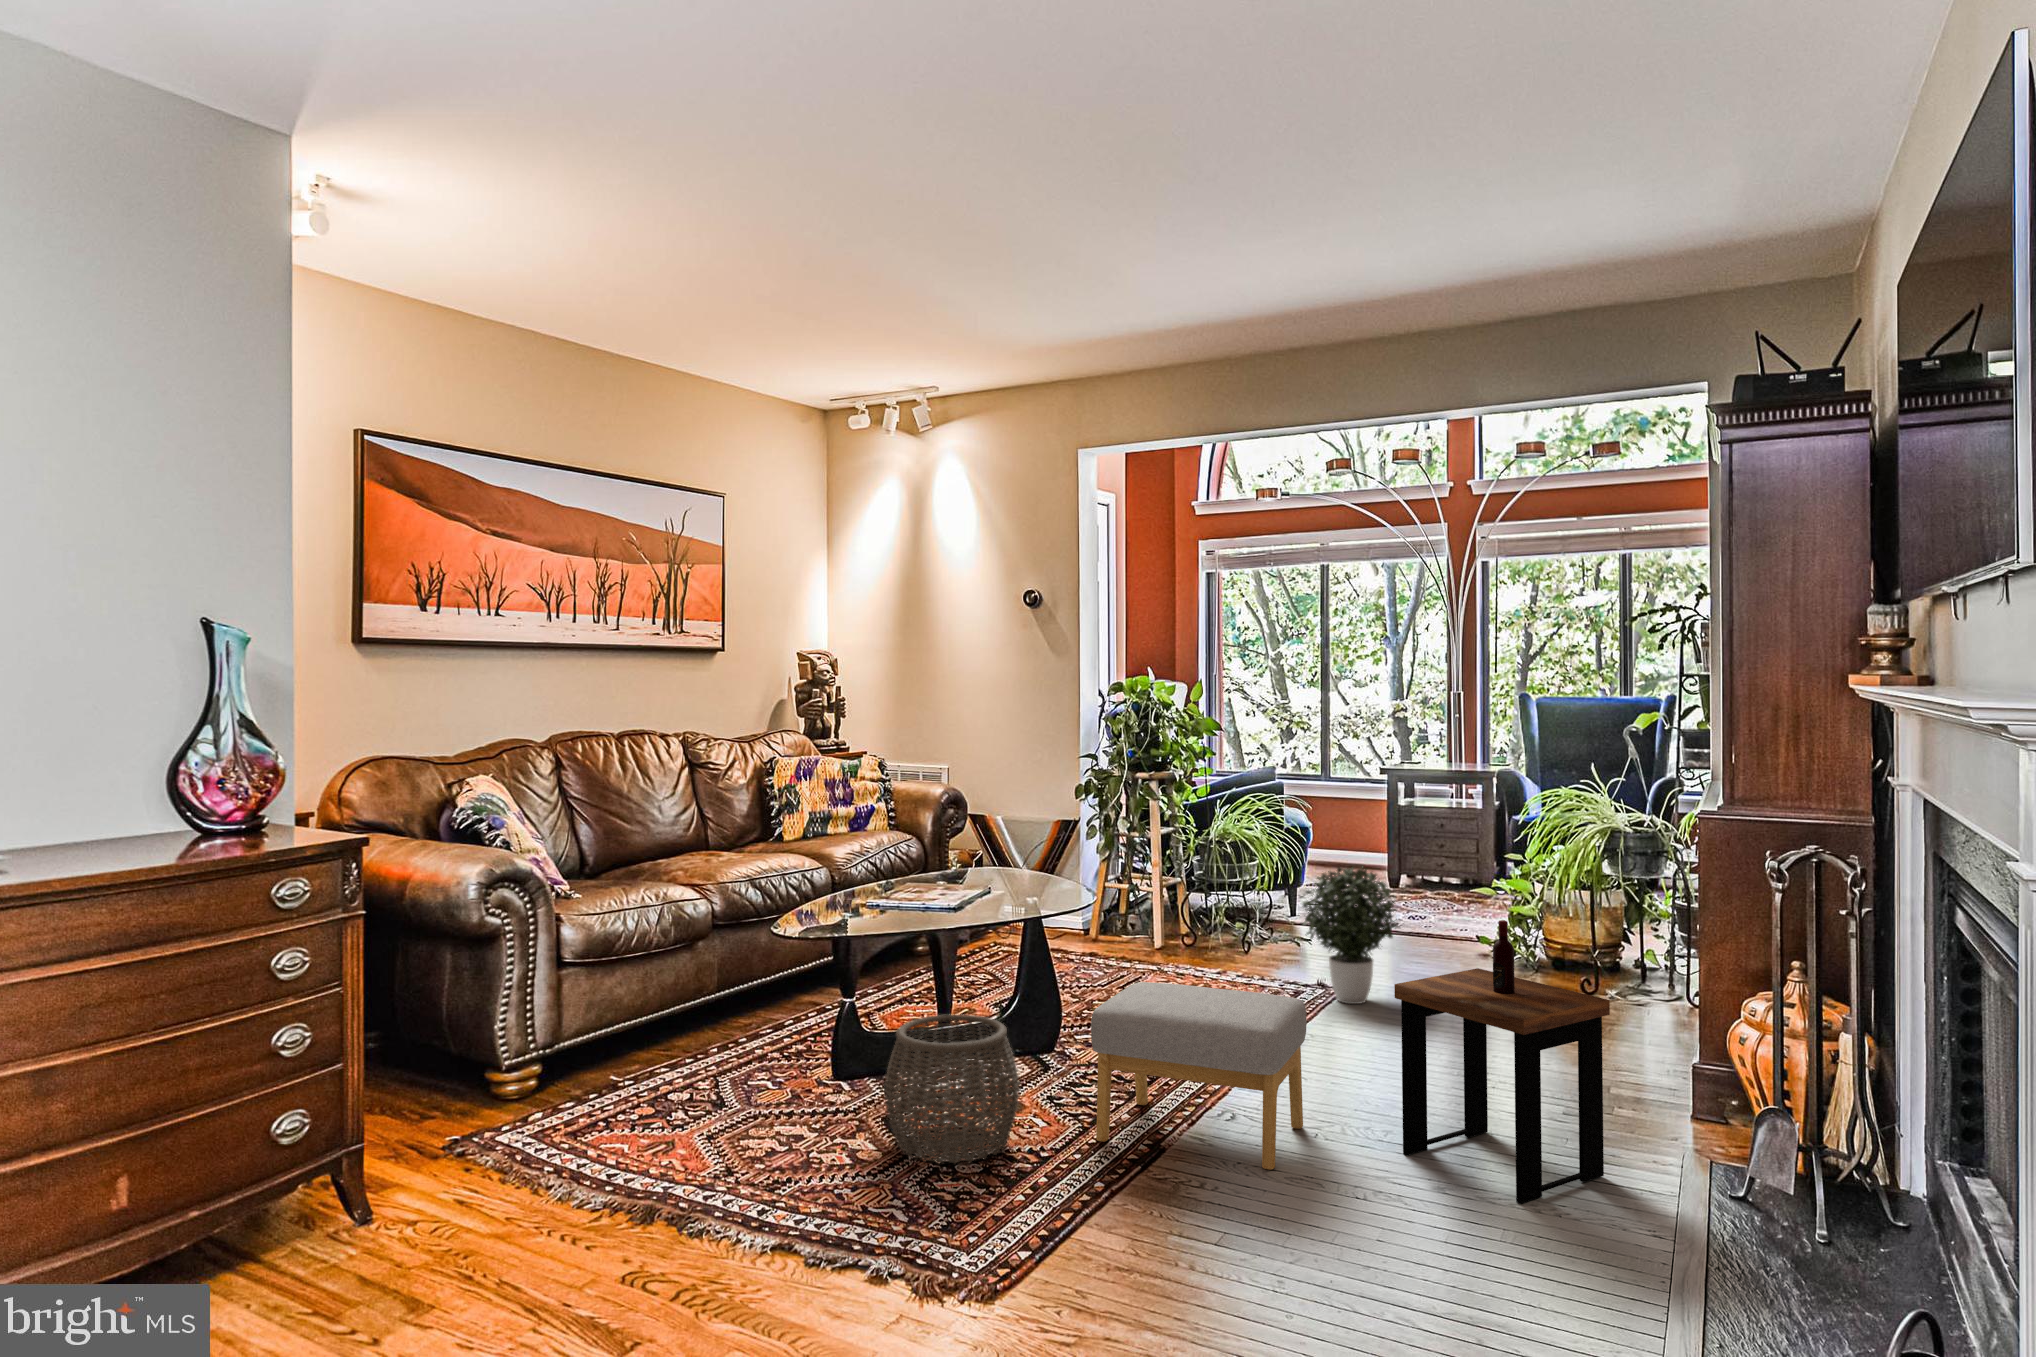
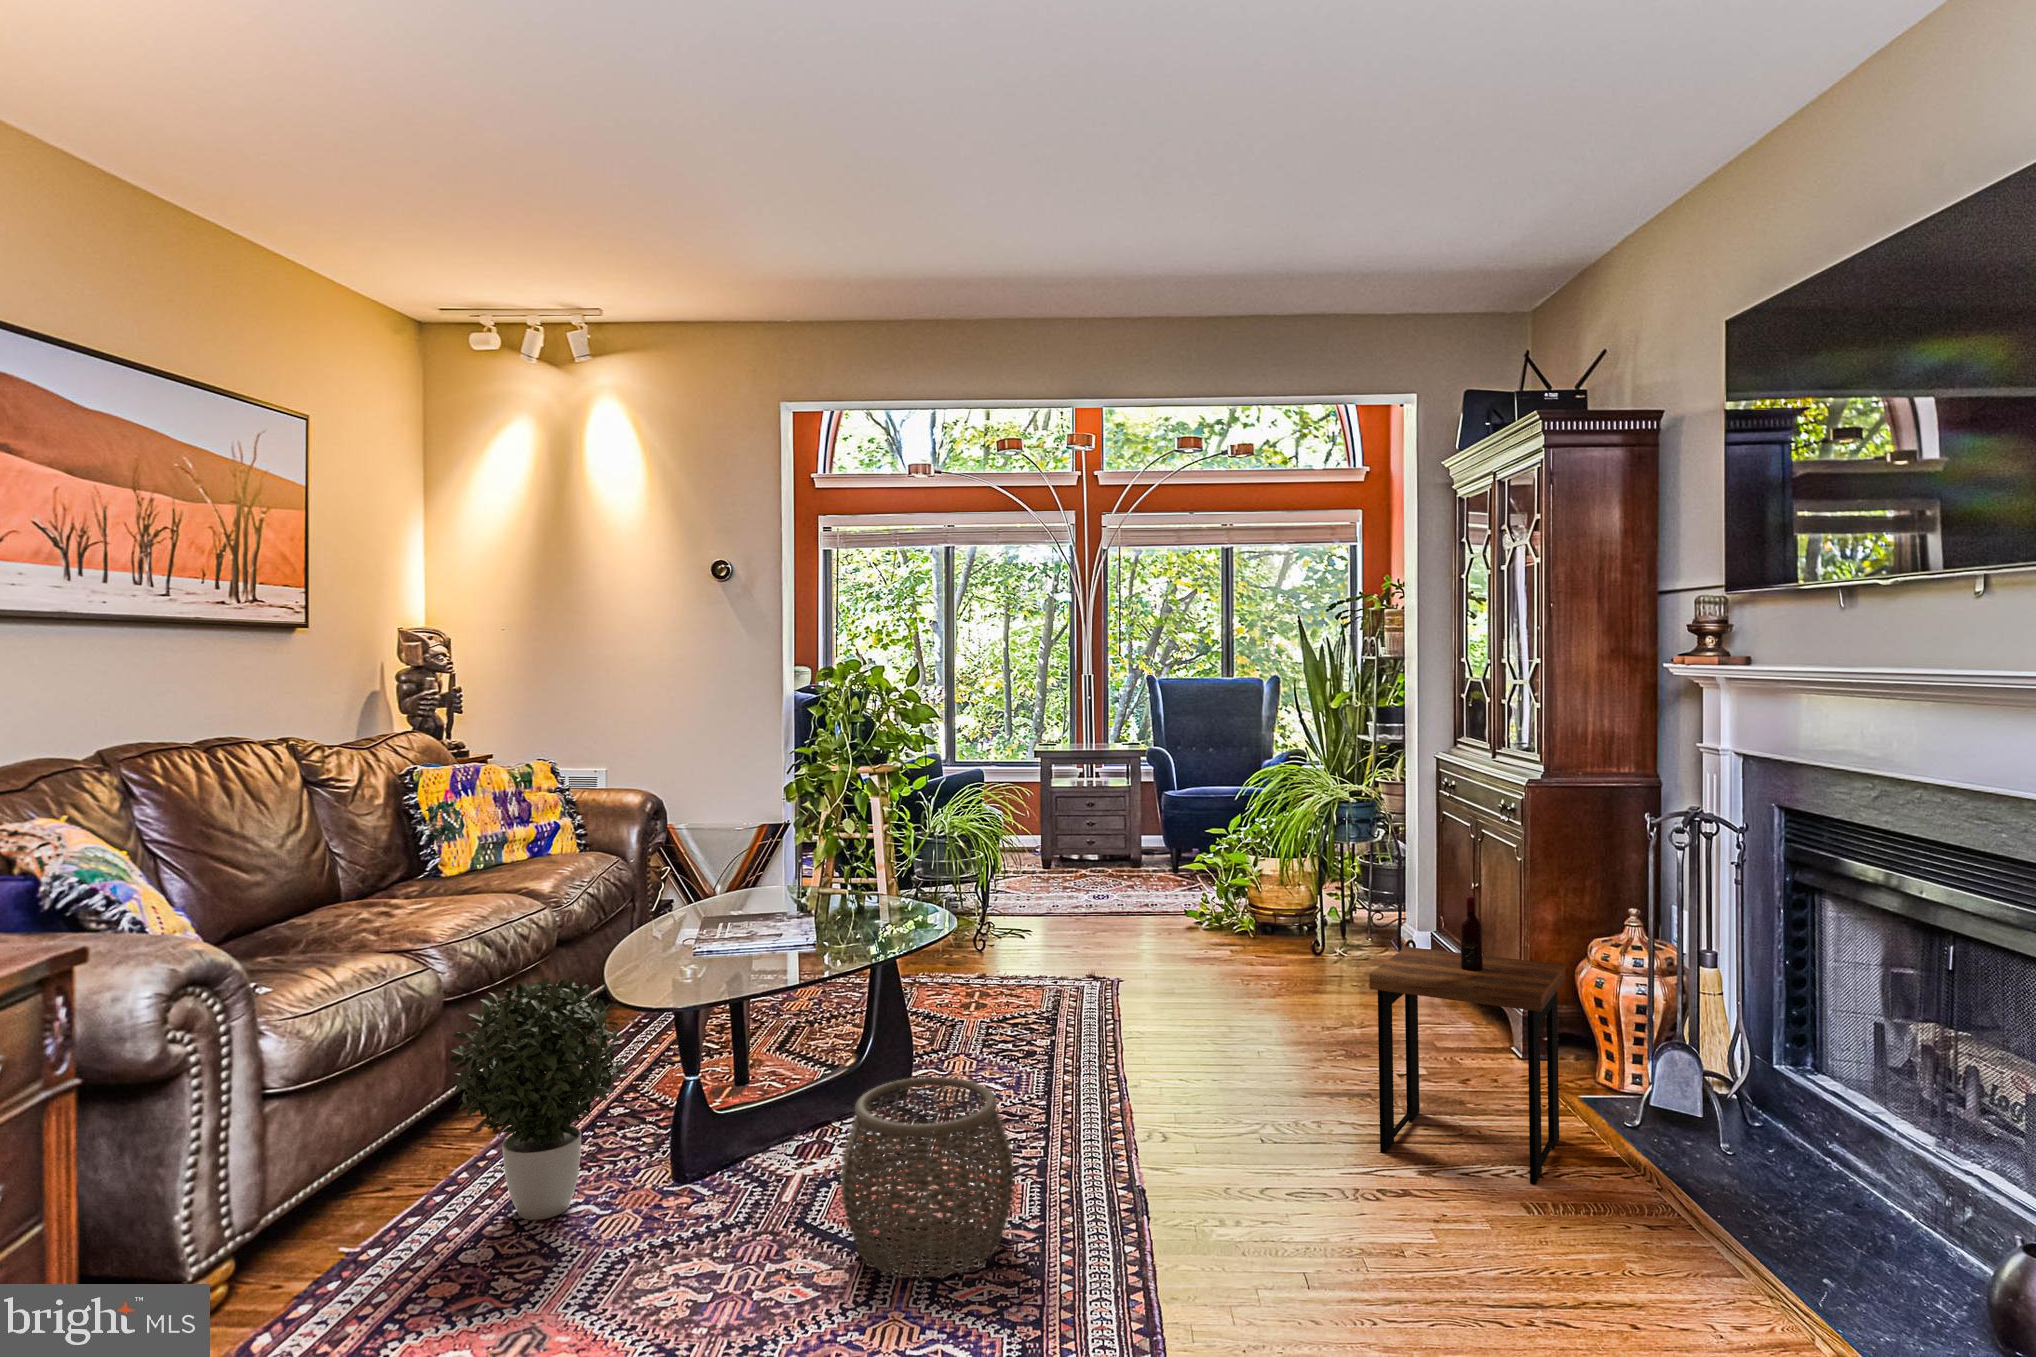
potted plant: present [1303,867,1399,1004] -> present [450,976,628,1220]
footstool: present [1091,982,1306,1170] -> none [1063,1002,1295,1204]

